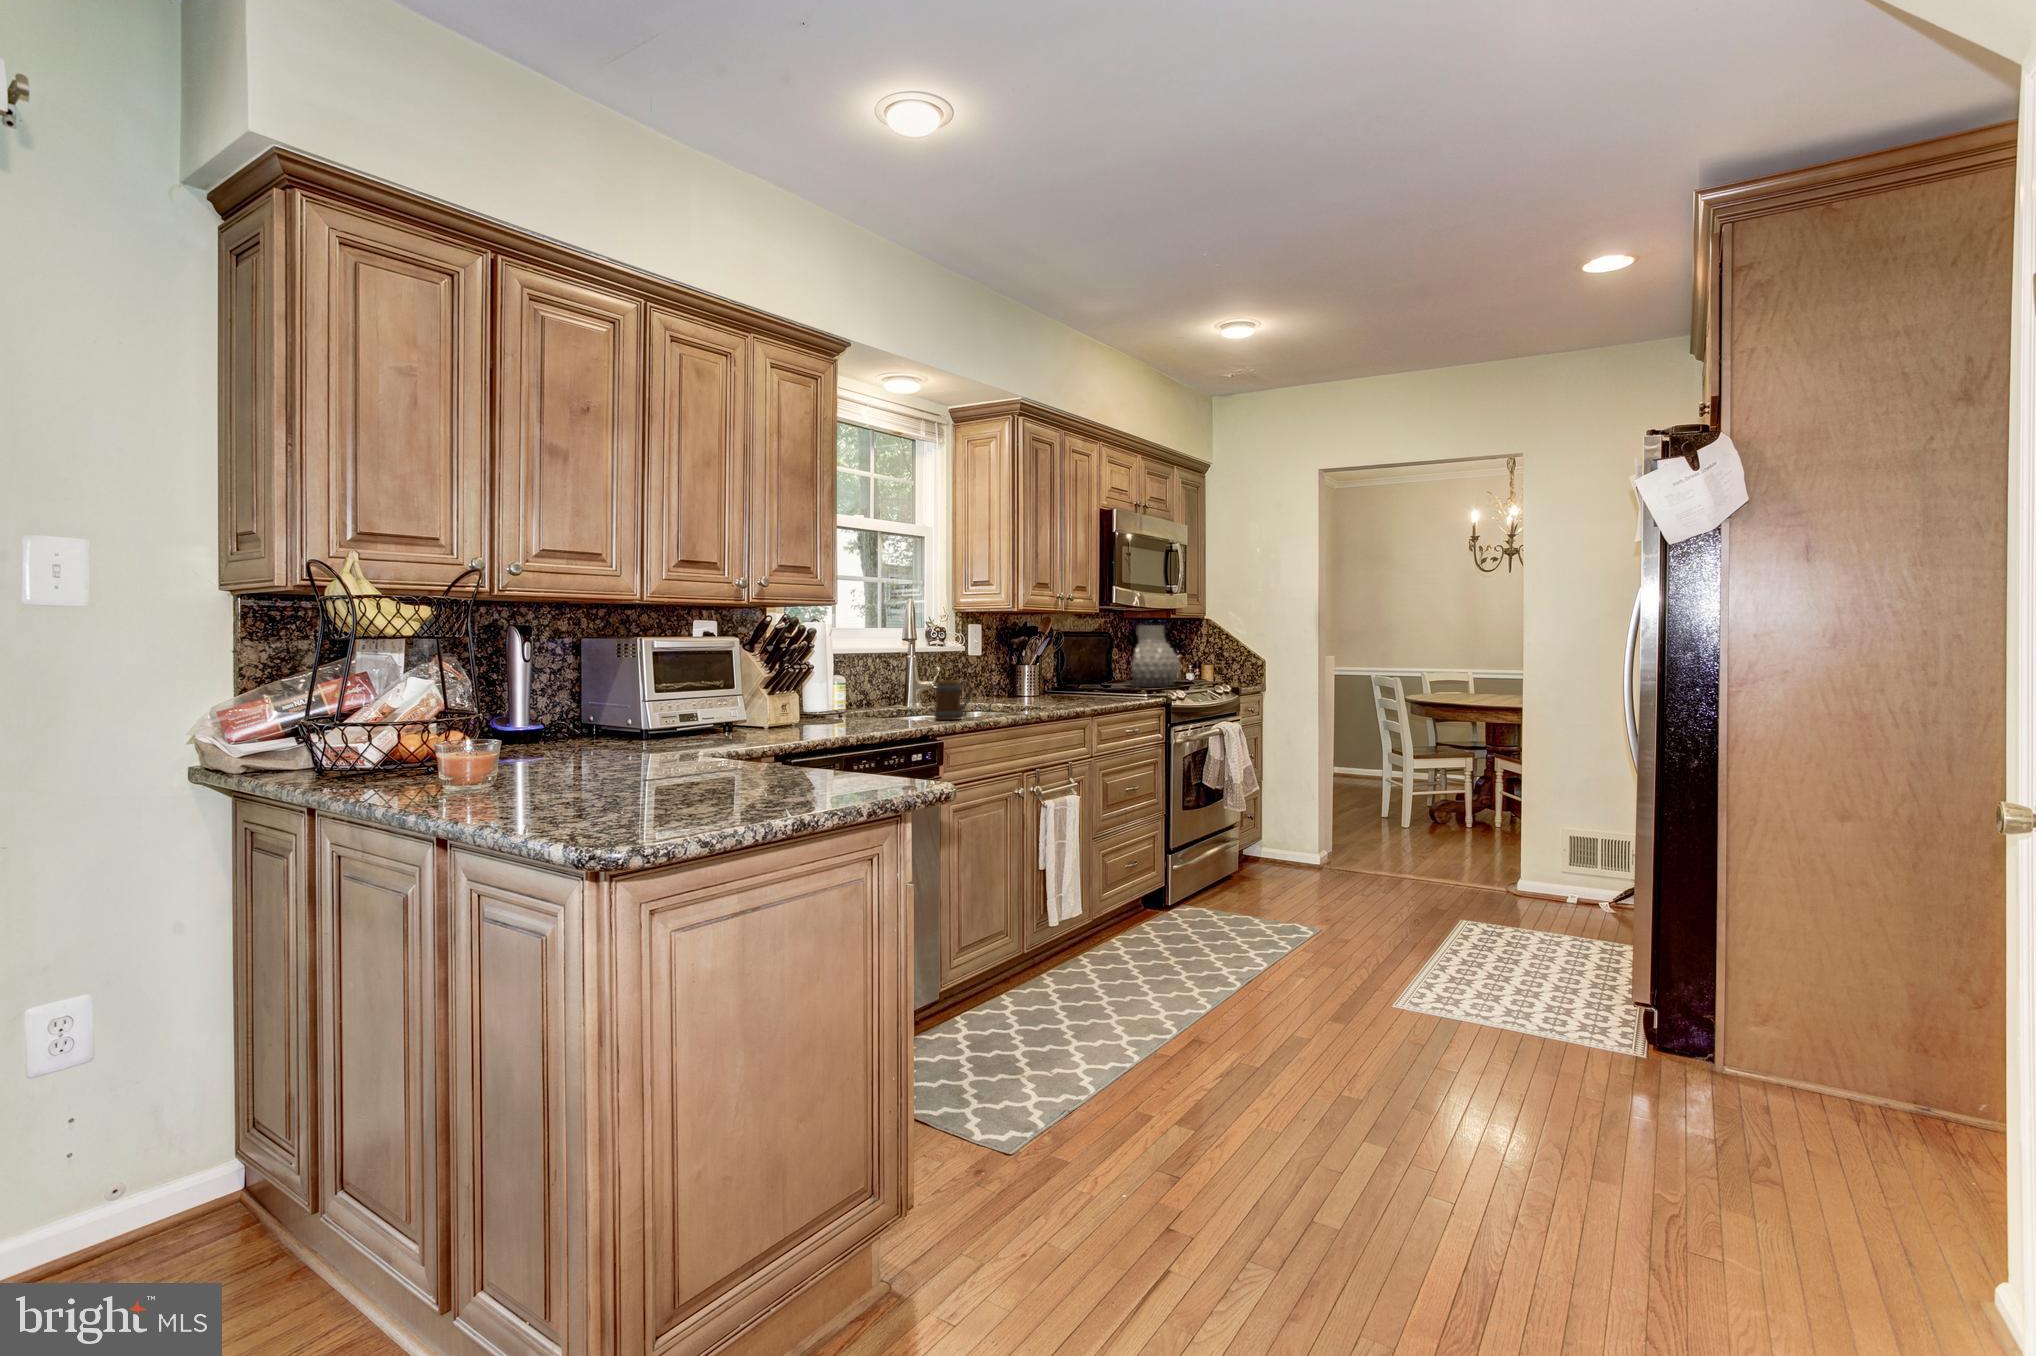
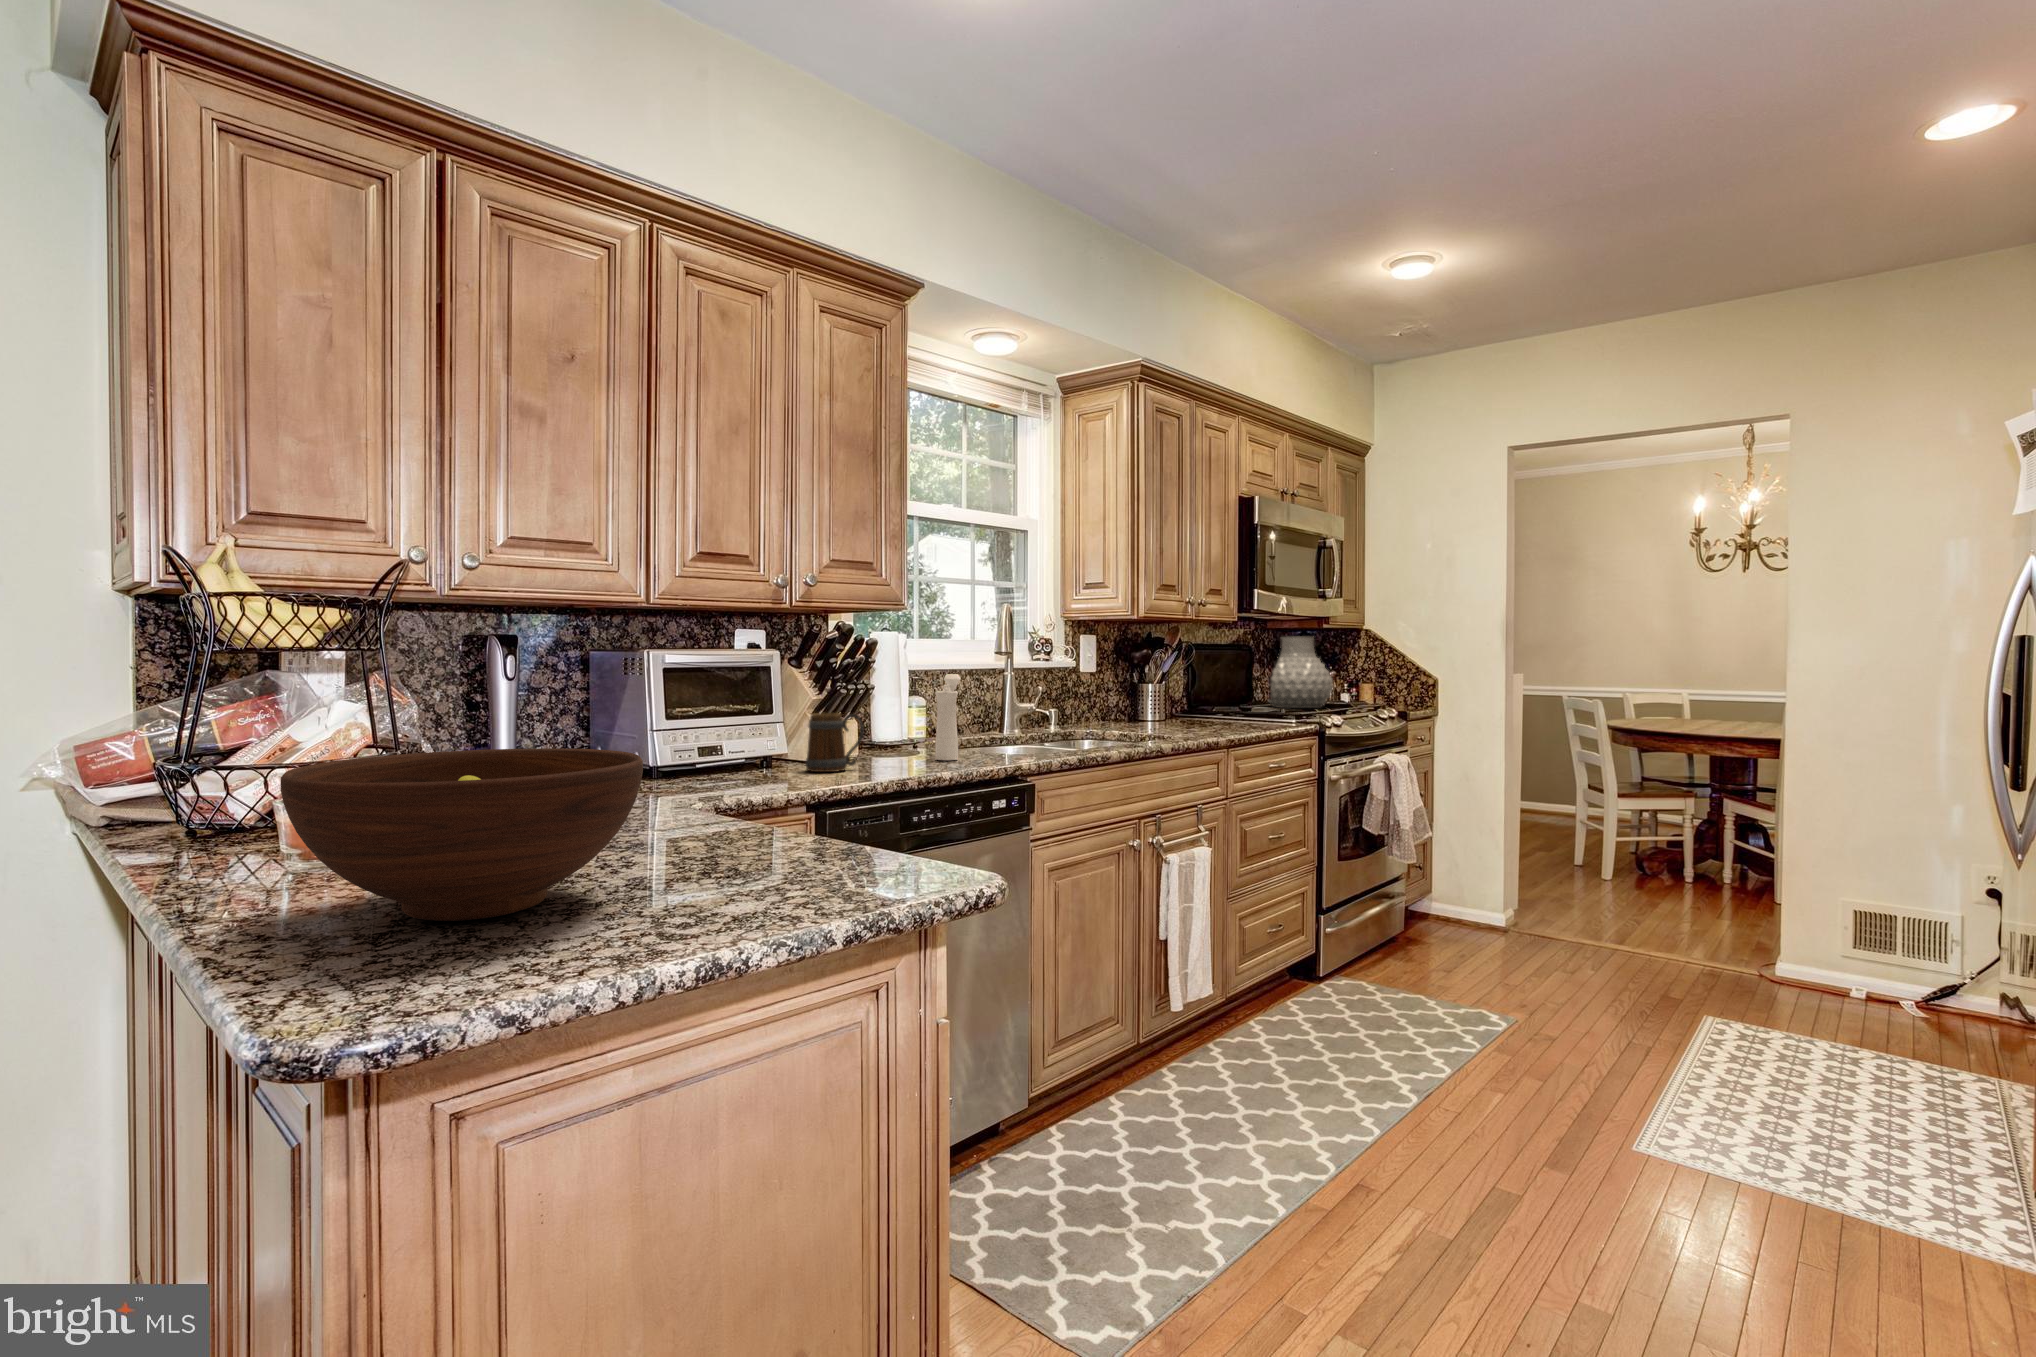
pepper mill: none [862,657,882,726] -> present [935,674,961,760]
mug: present [934,680,972,720] -> present [806,713,864,772]
fruit bowl: none [510,705,729,809] -> present [280,748,643,921]

